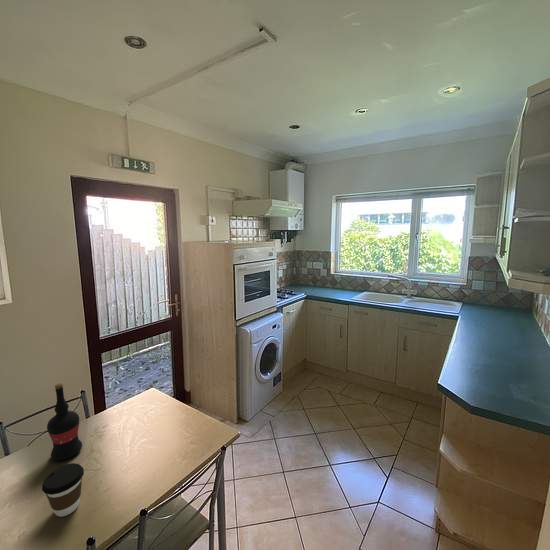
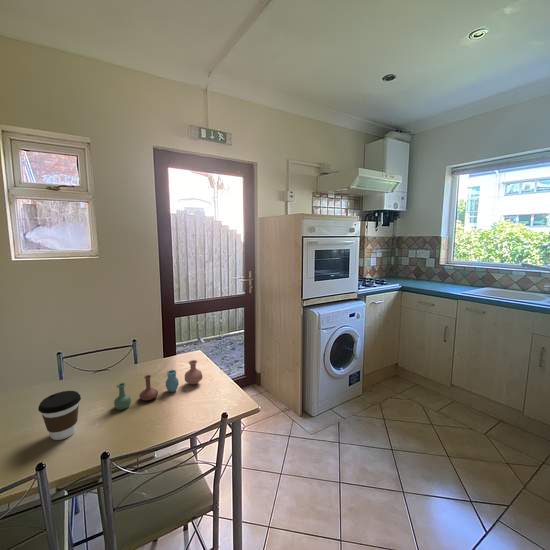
wine bottle: present [47,383,82,460] -> none [79,319,111,393]
vase: none [103,401,177,468] -> present [114,360,202,410]

